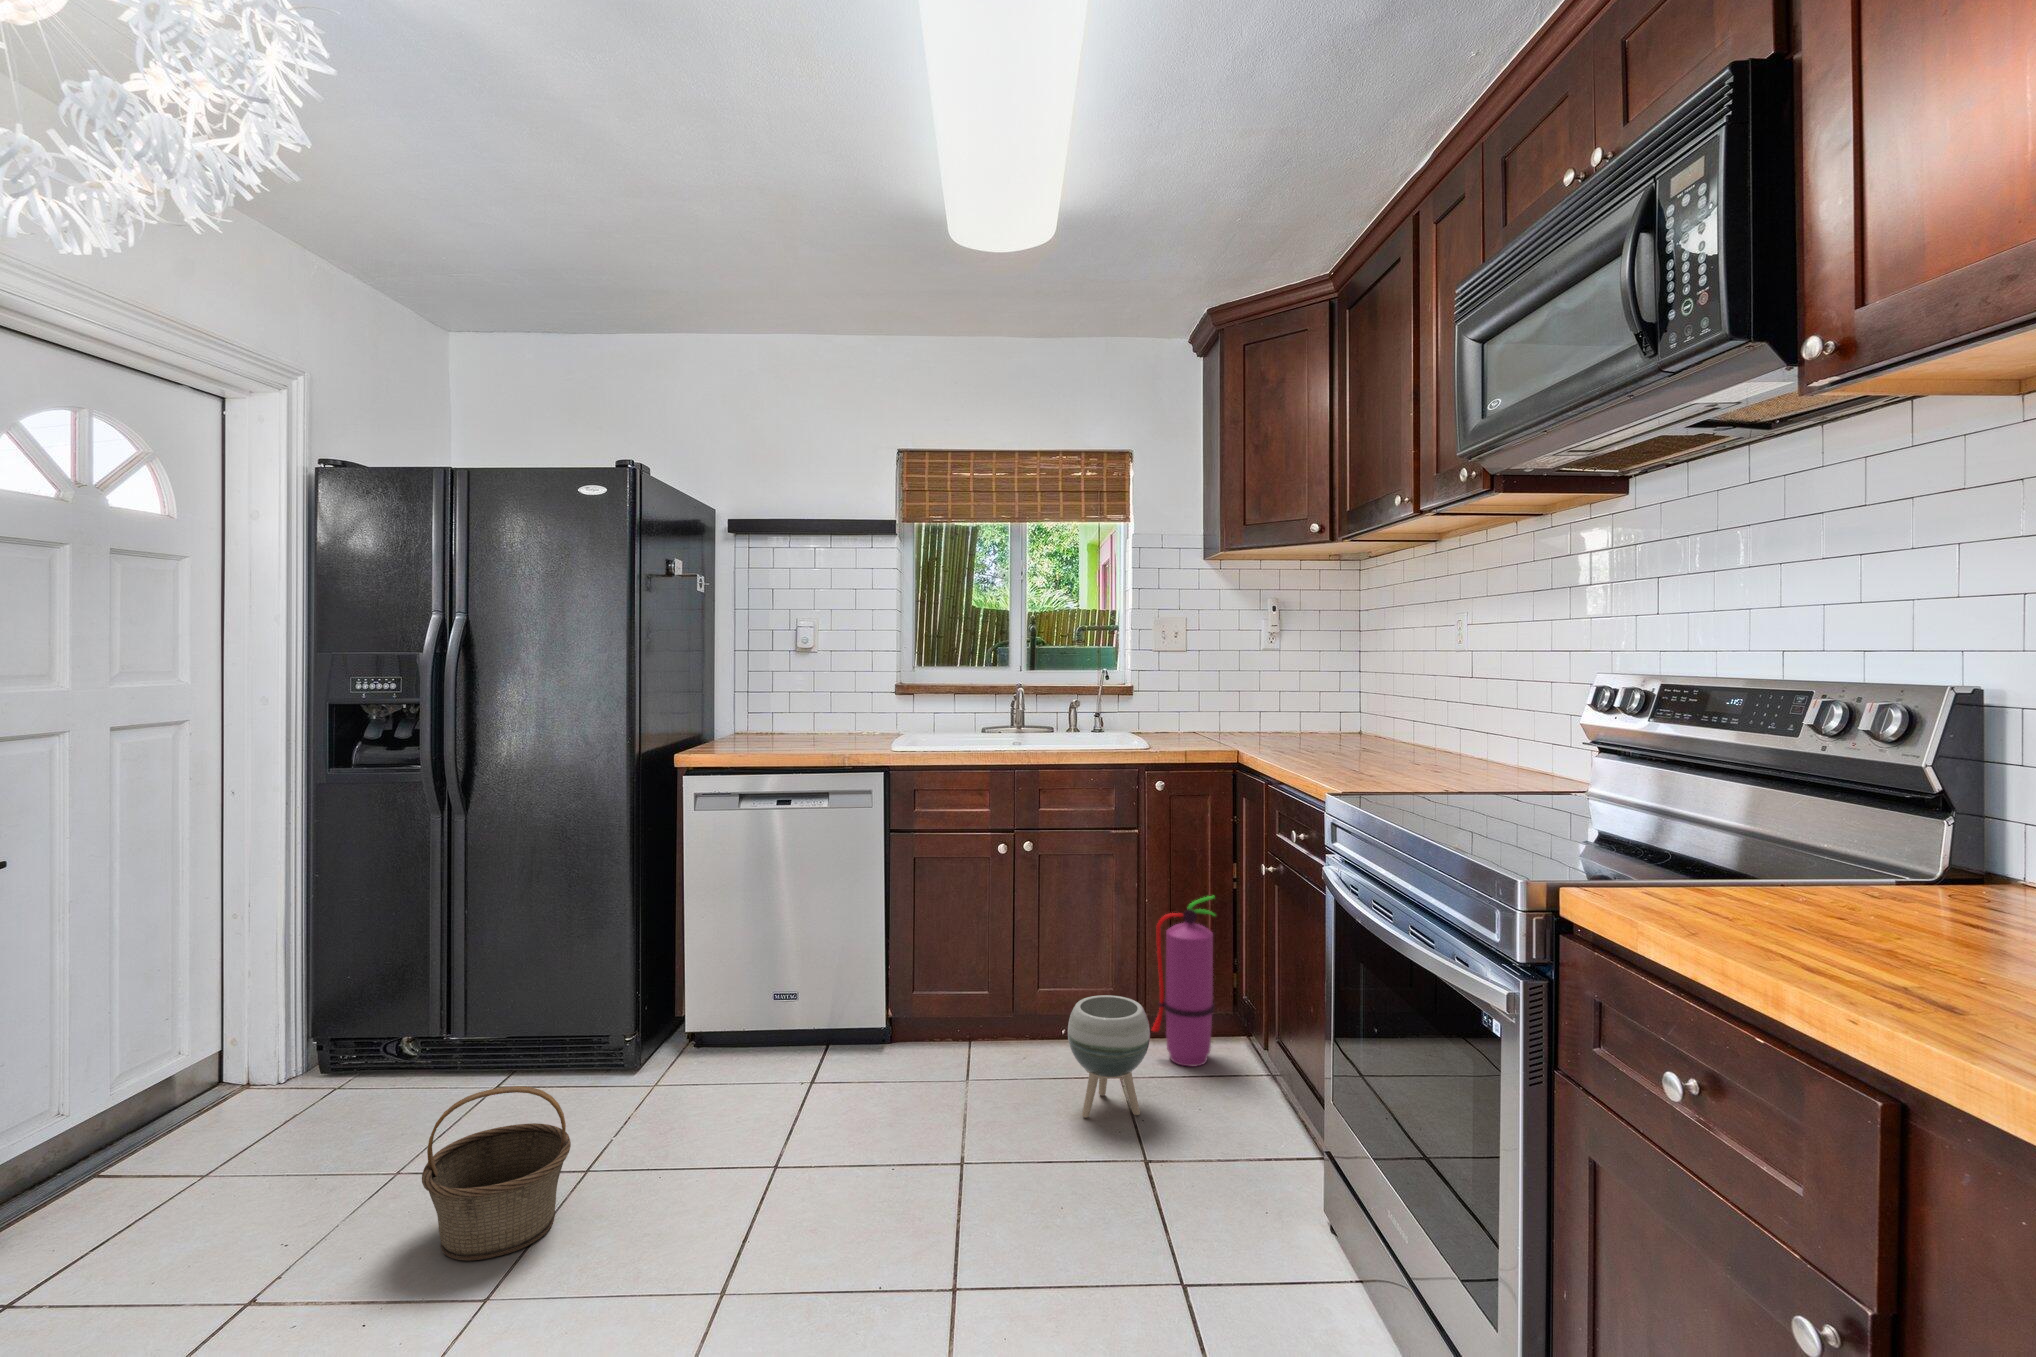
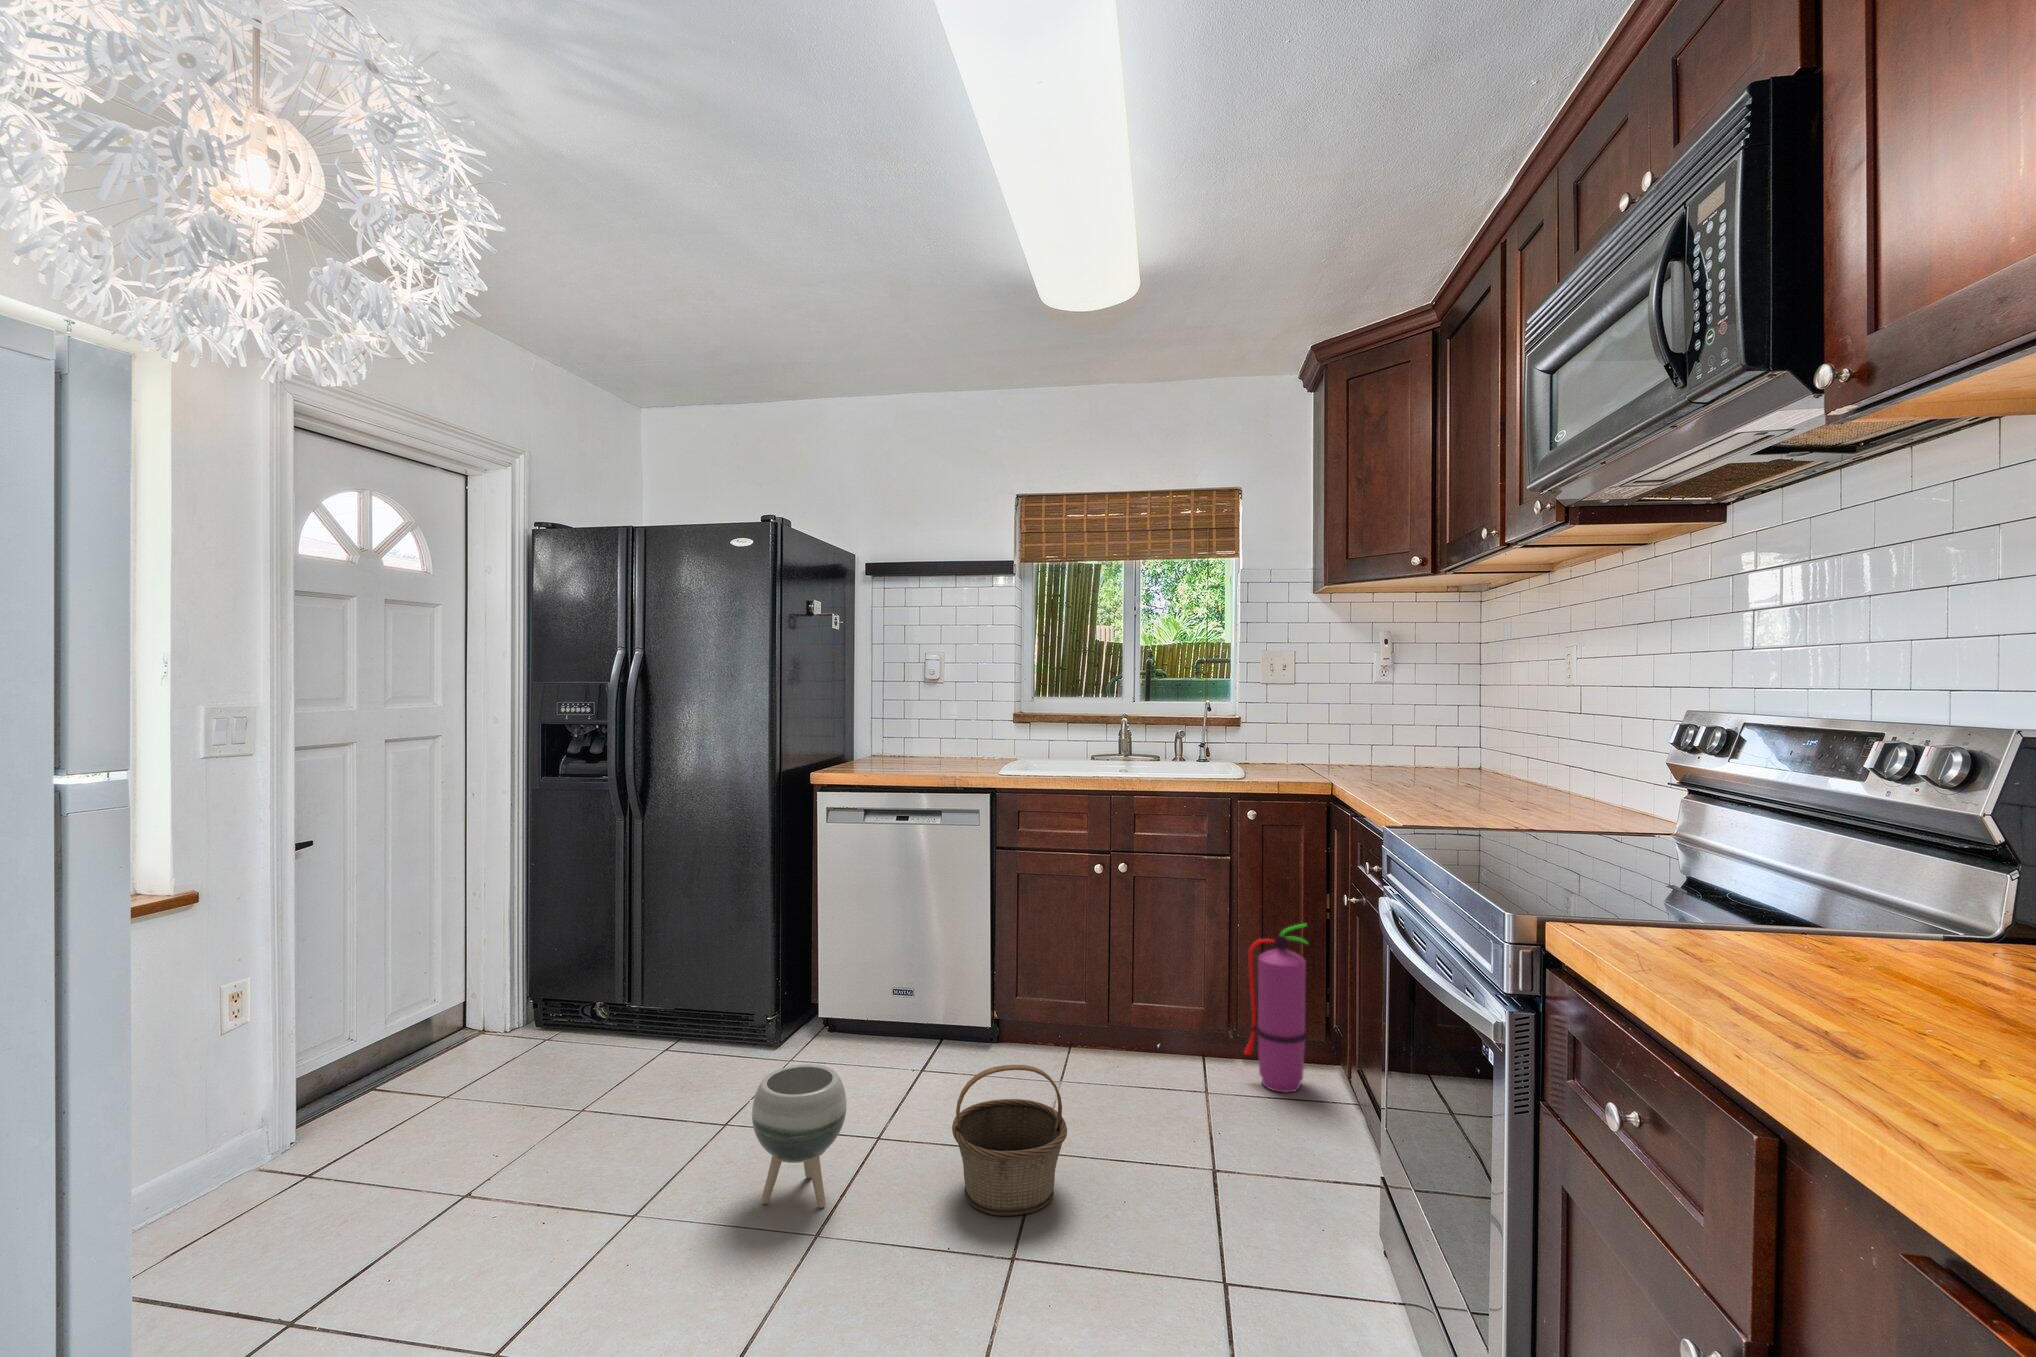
planter: present [1068,995,1150,1118] -> present [752,1064,847,1208]
basket: present [422,1086,571,1261] -> present [952,1065,1067,1216]

